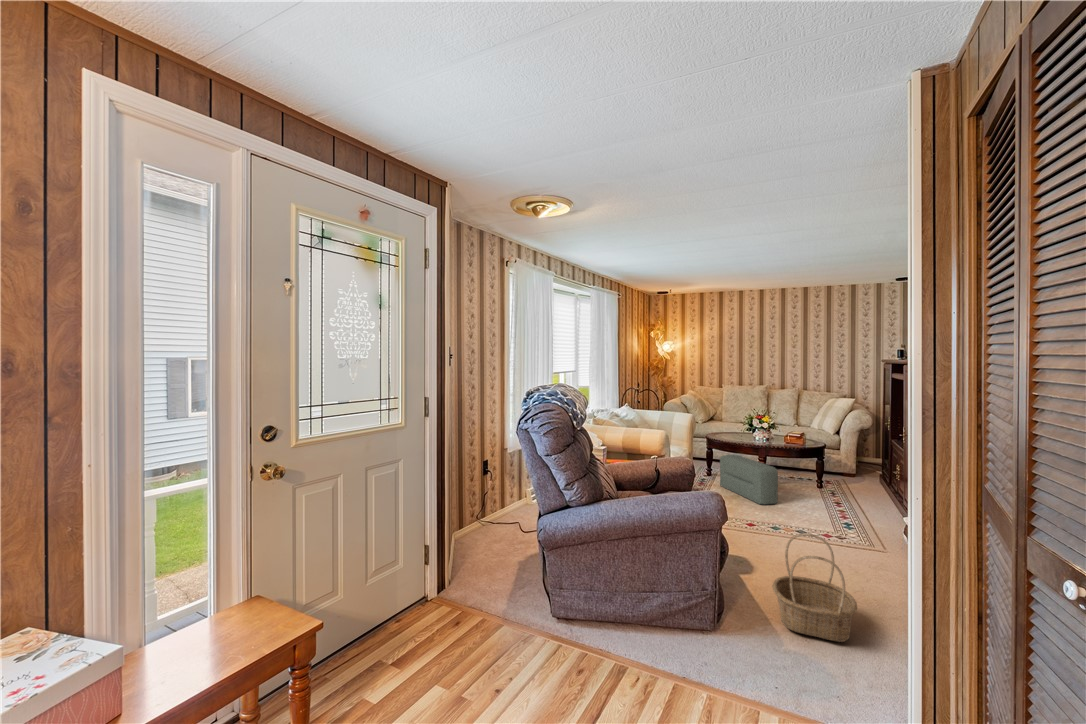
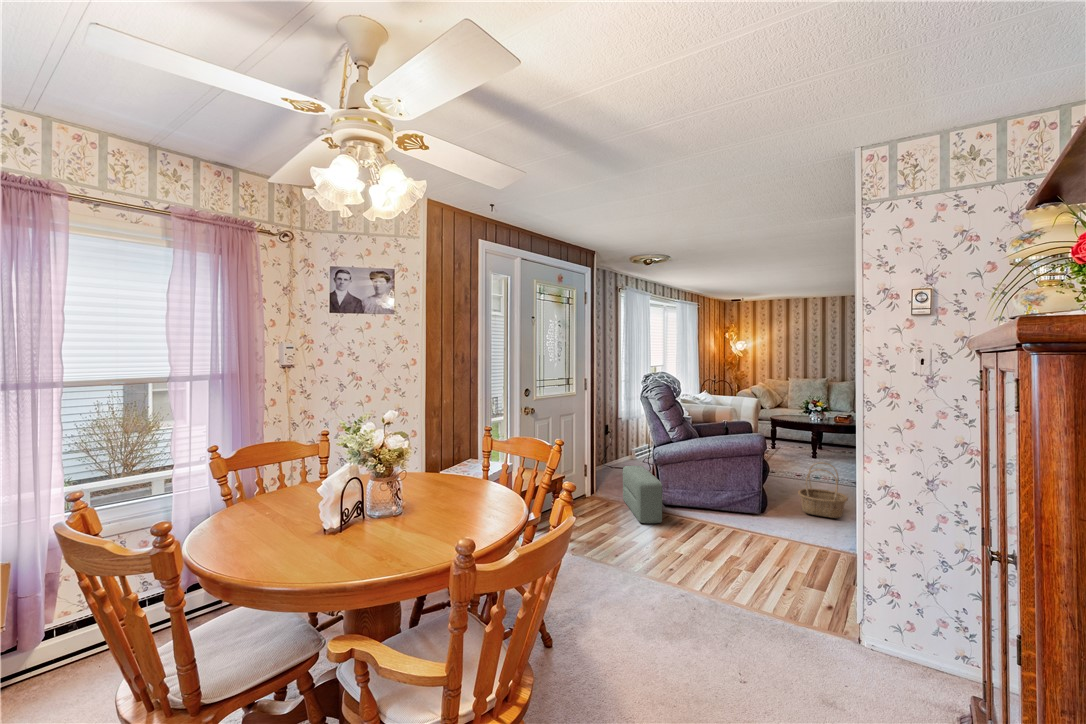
pouf: present [720,455,778,505] -> present [623,466,662,523]

